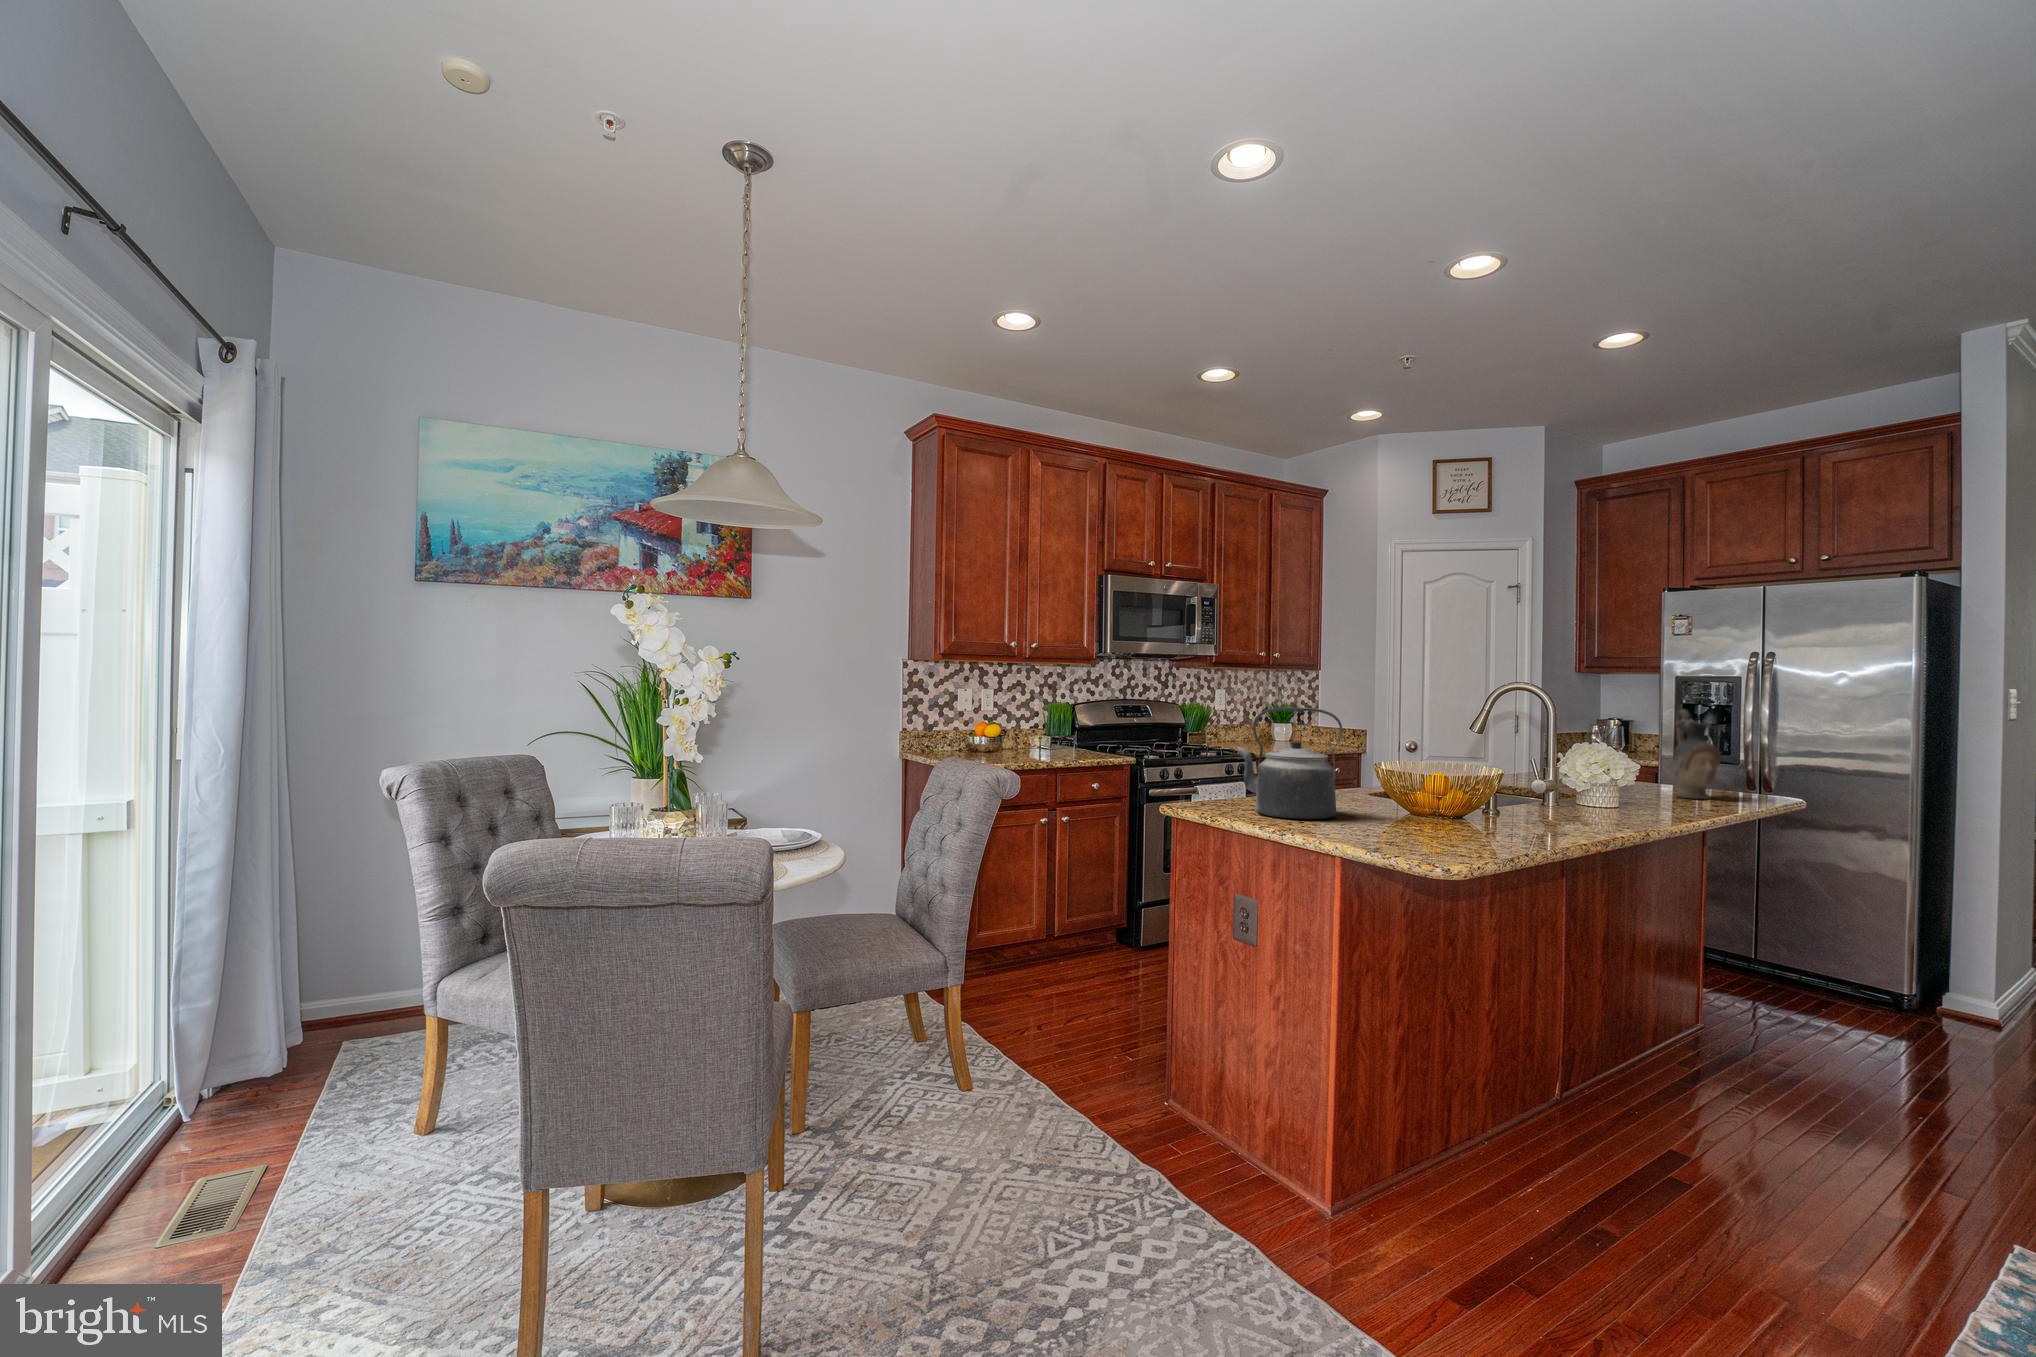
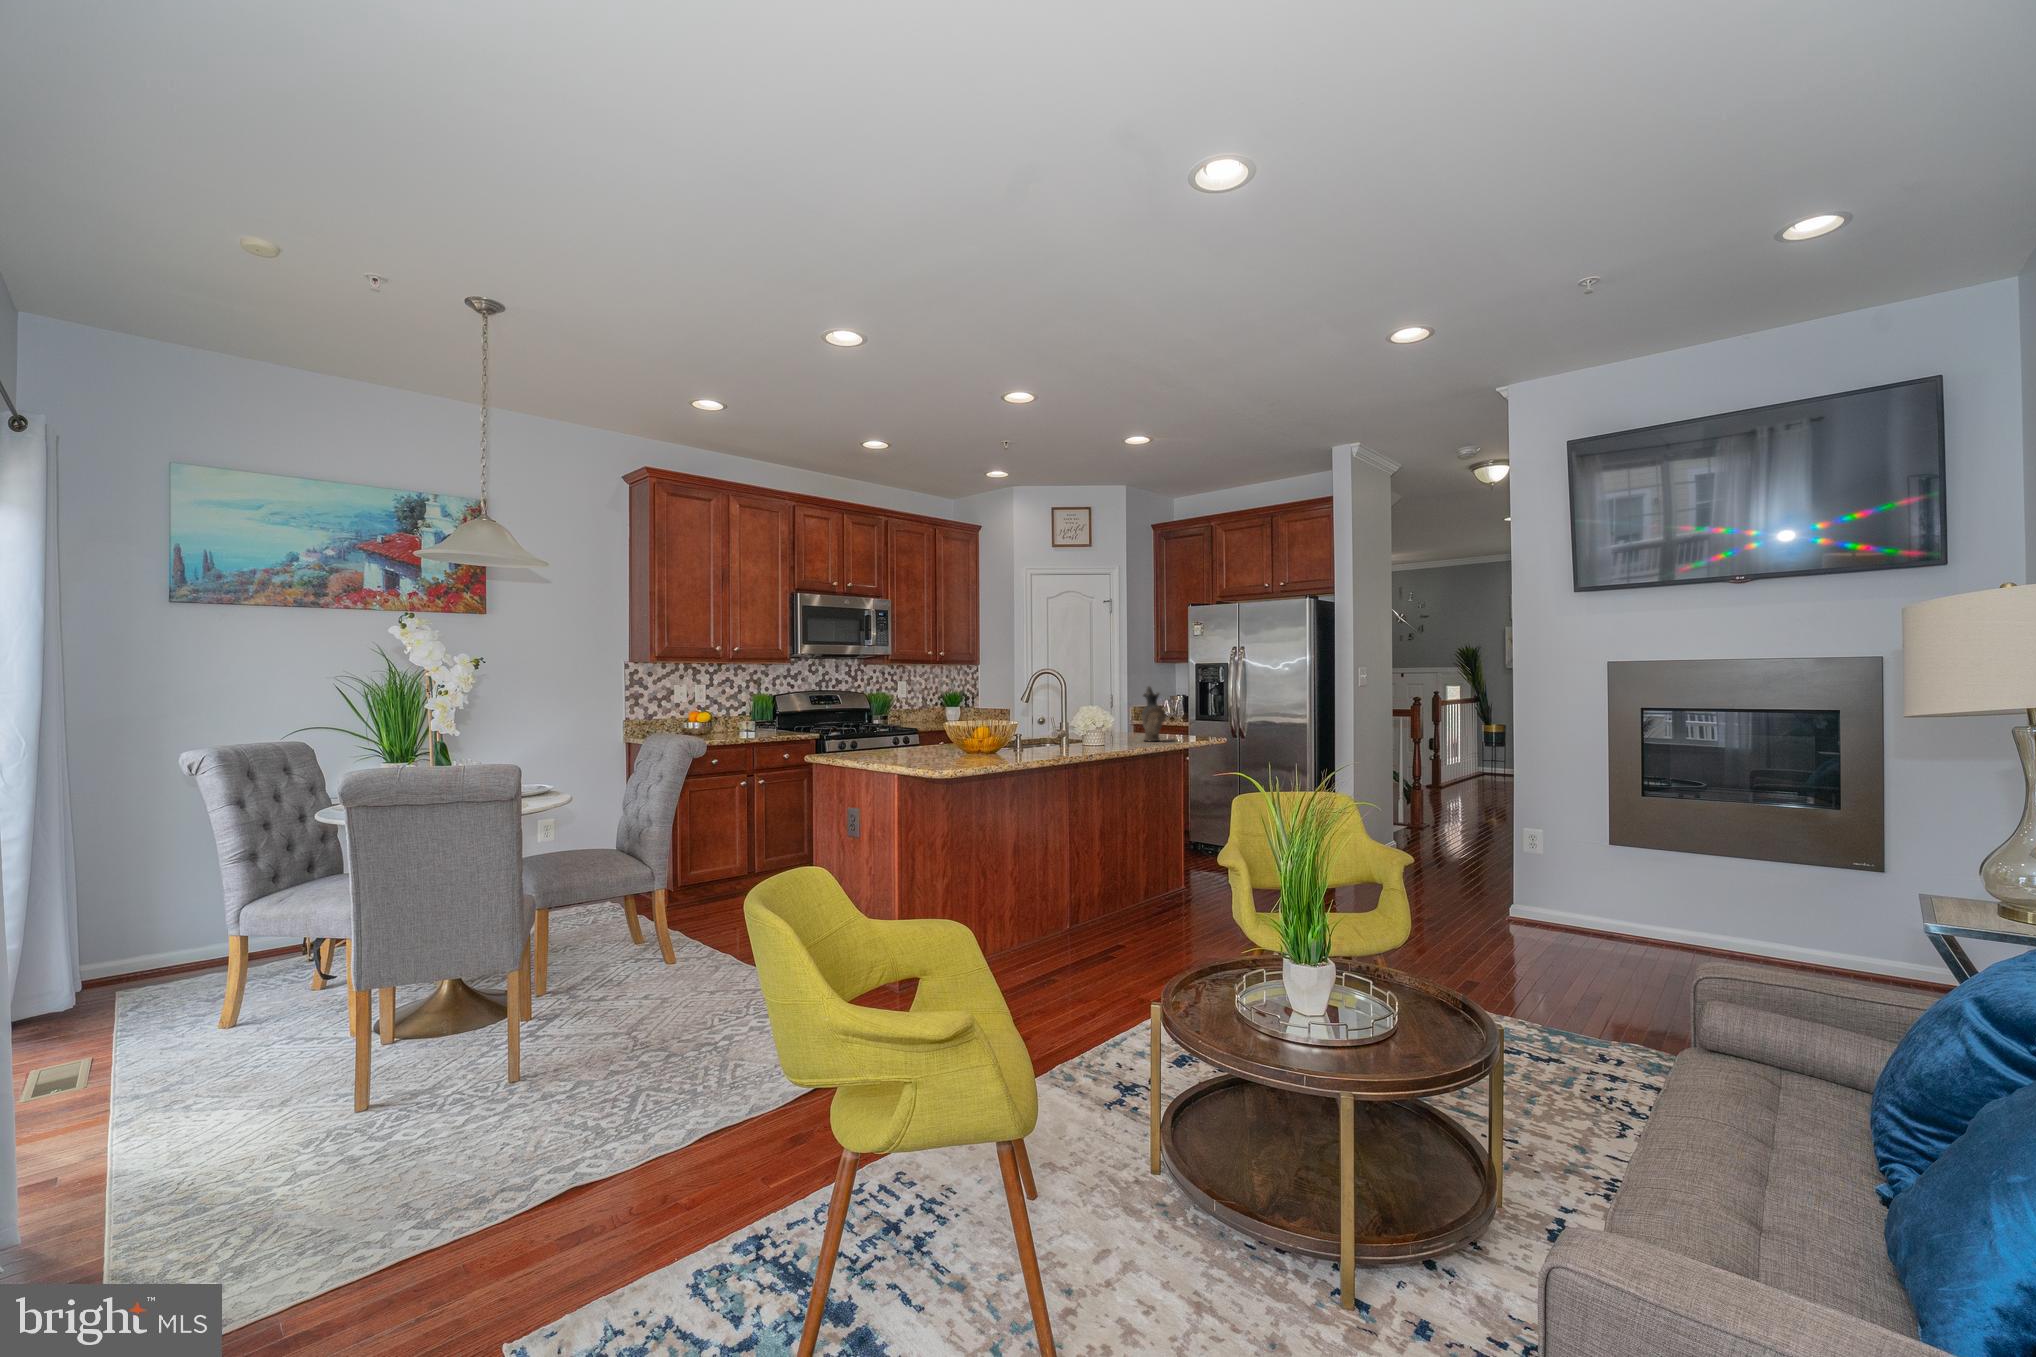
kettle: present [1237,707,1342,820] -> none [843,689,906,759]

